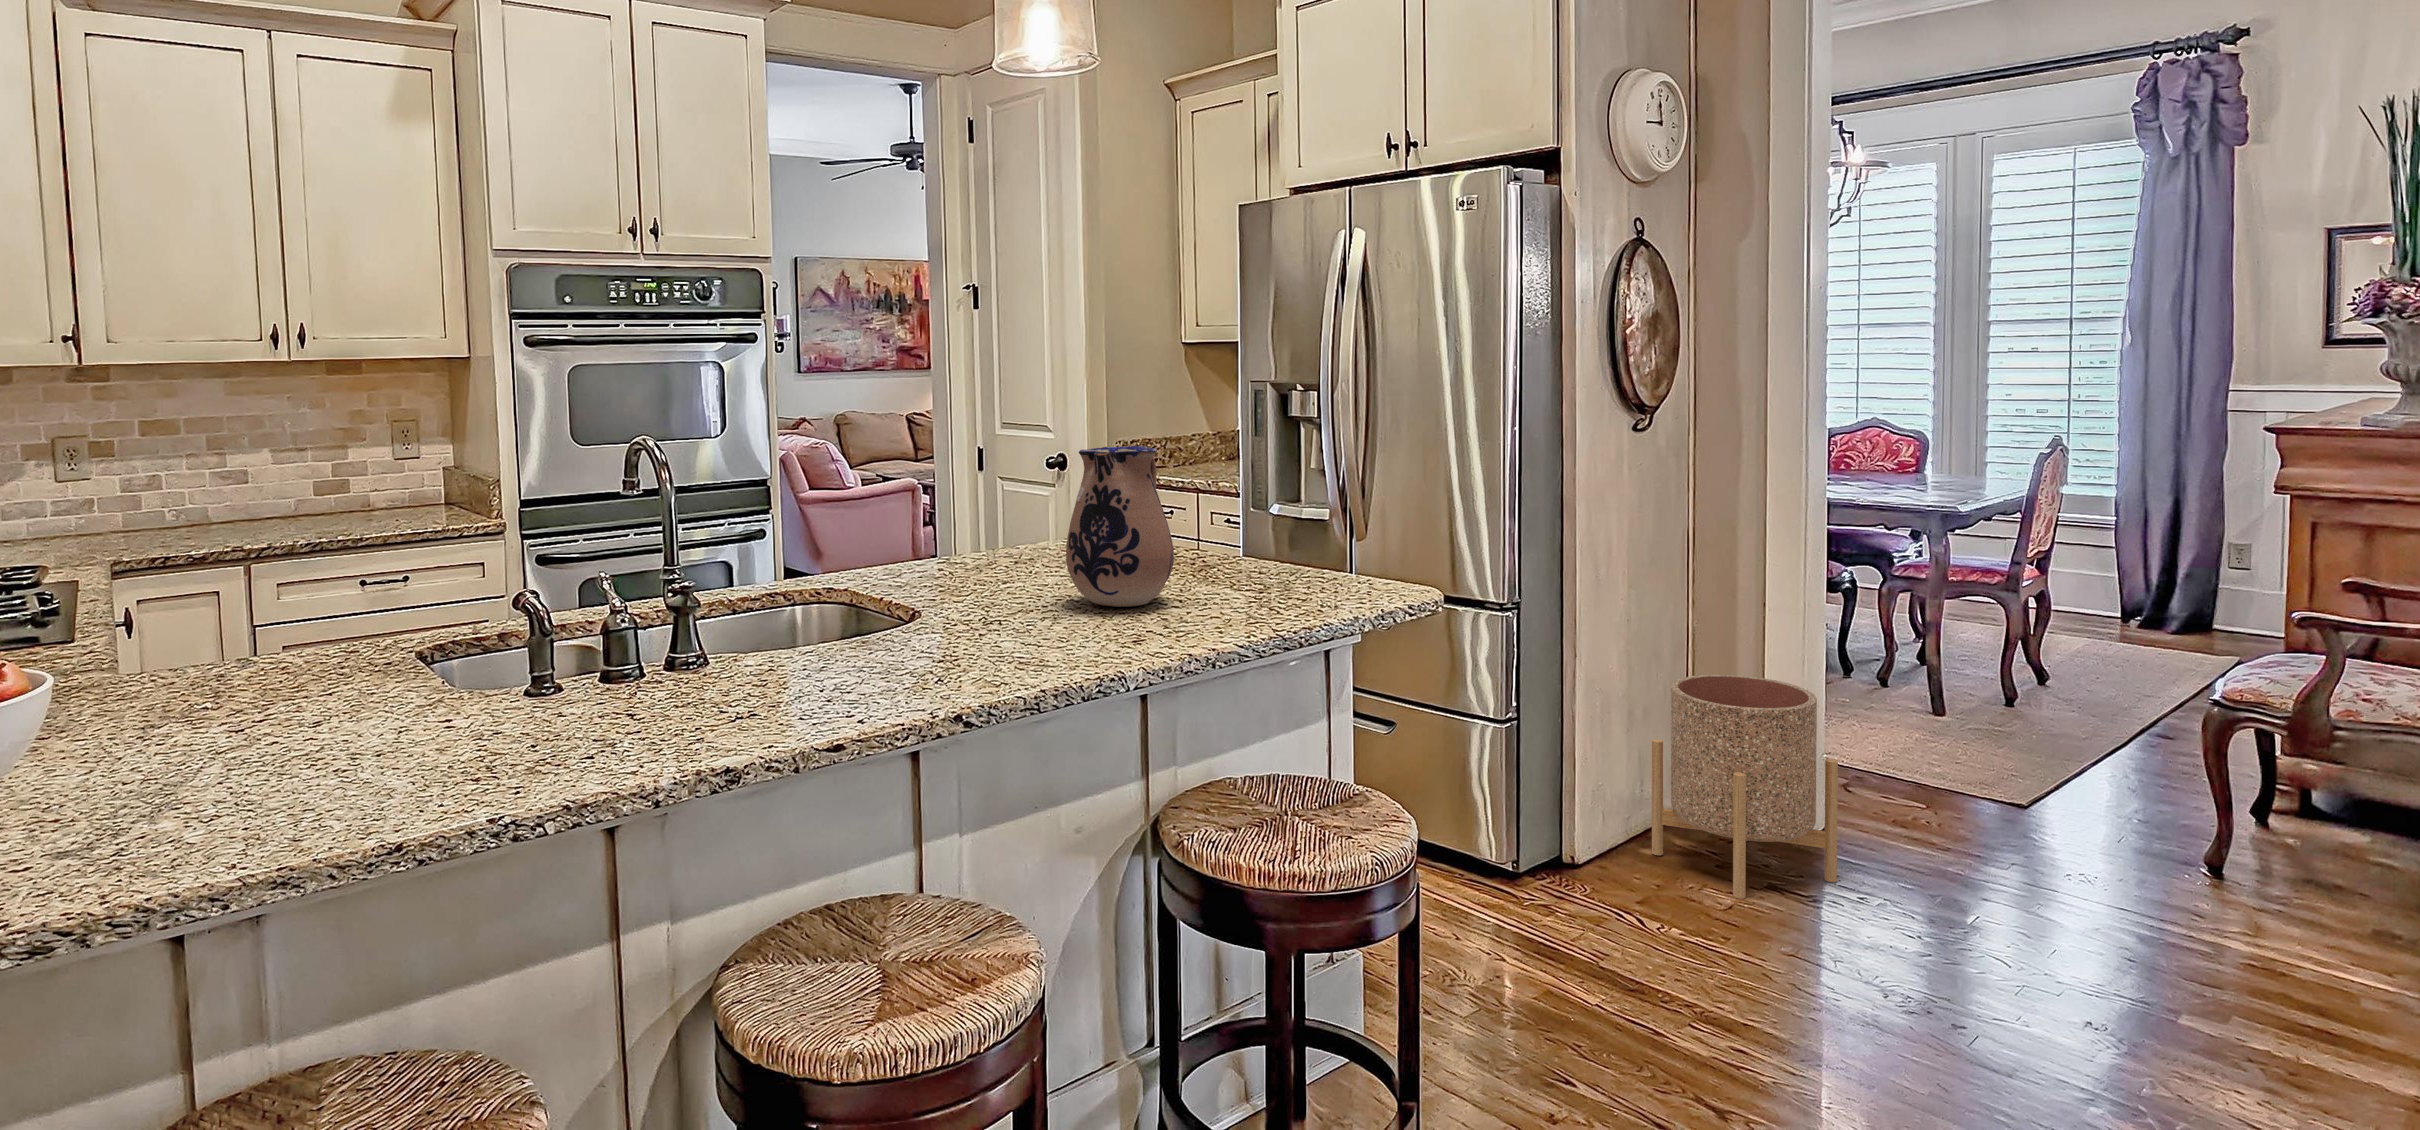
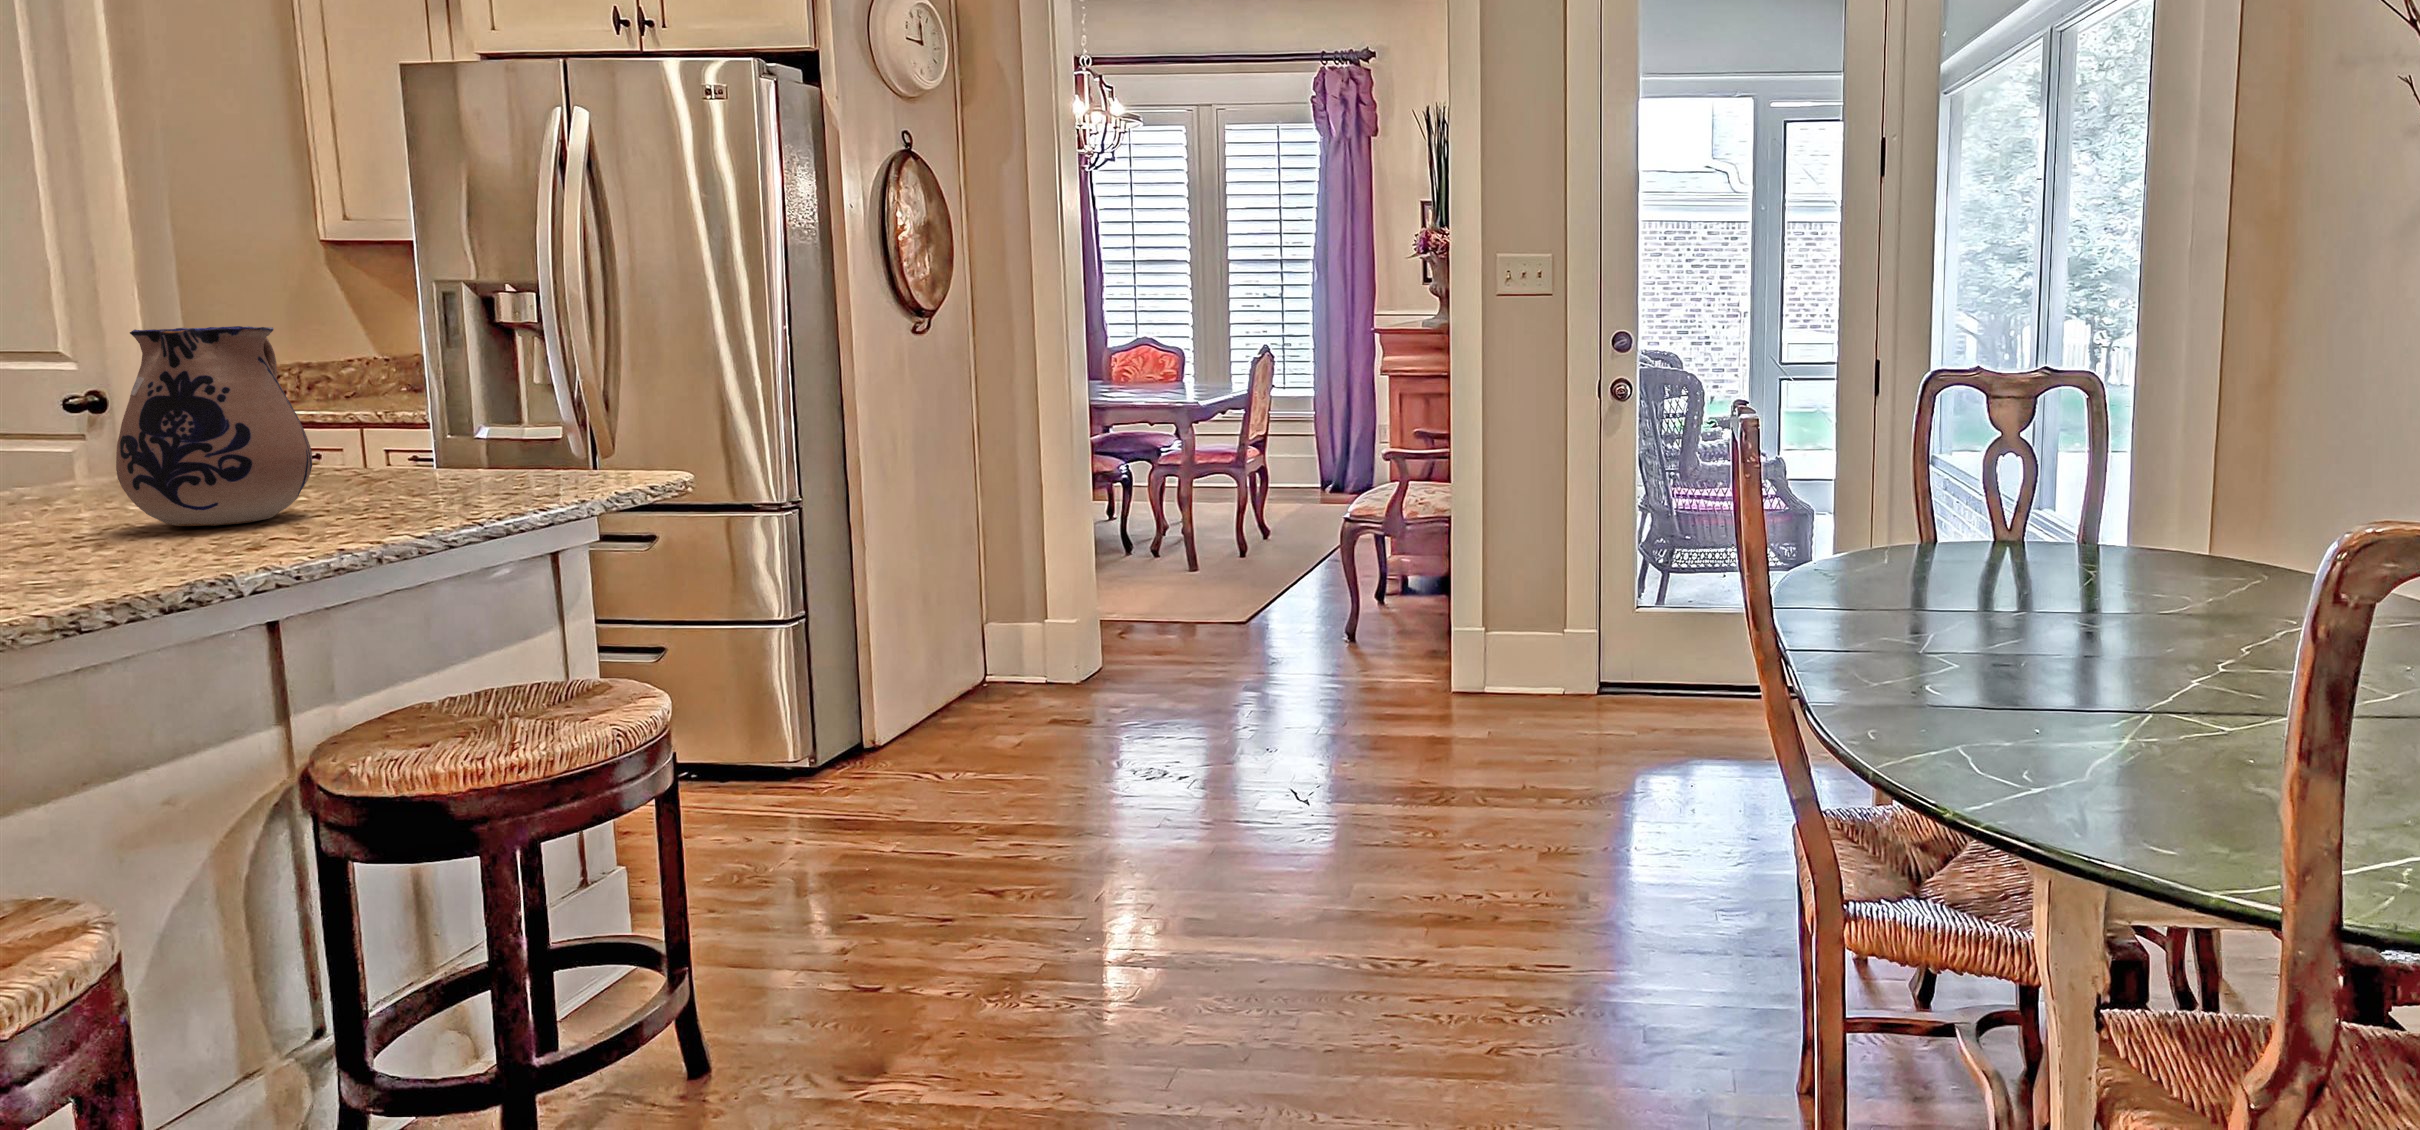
planter: present [1652,675,1838,899] -> none [945,548,1105,738]

